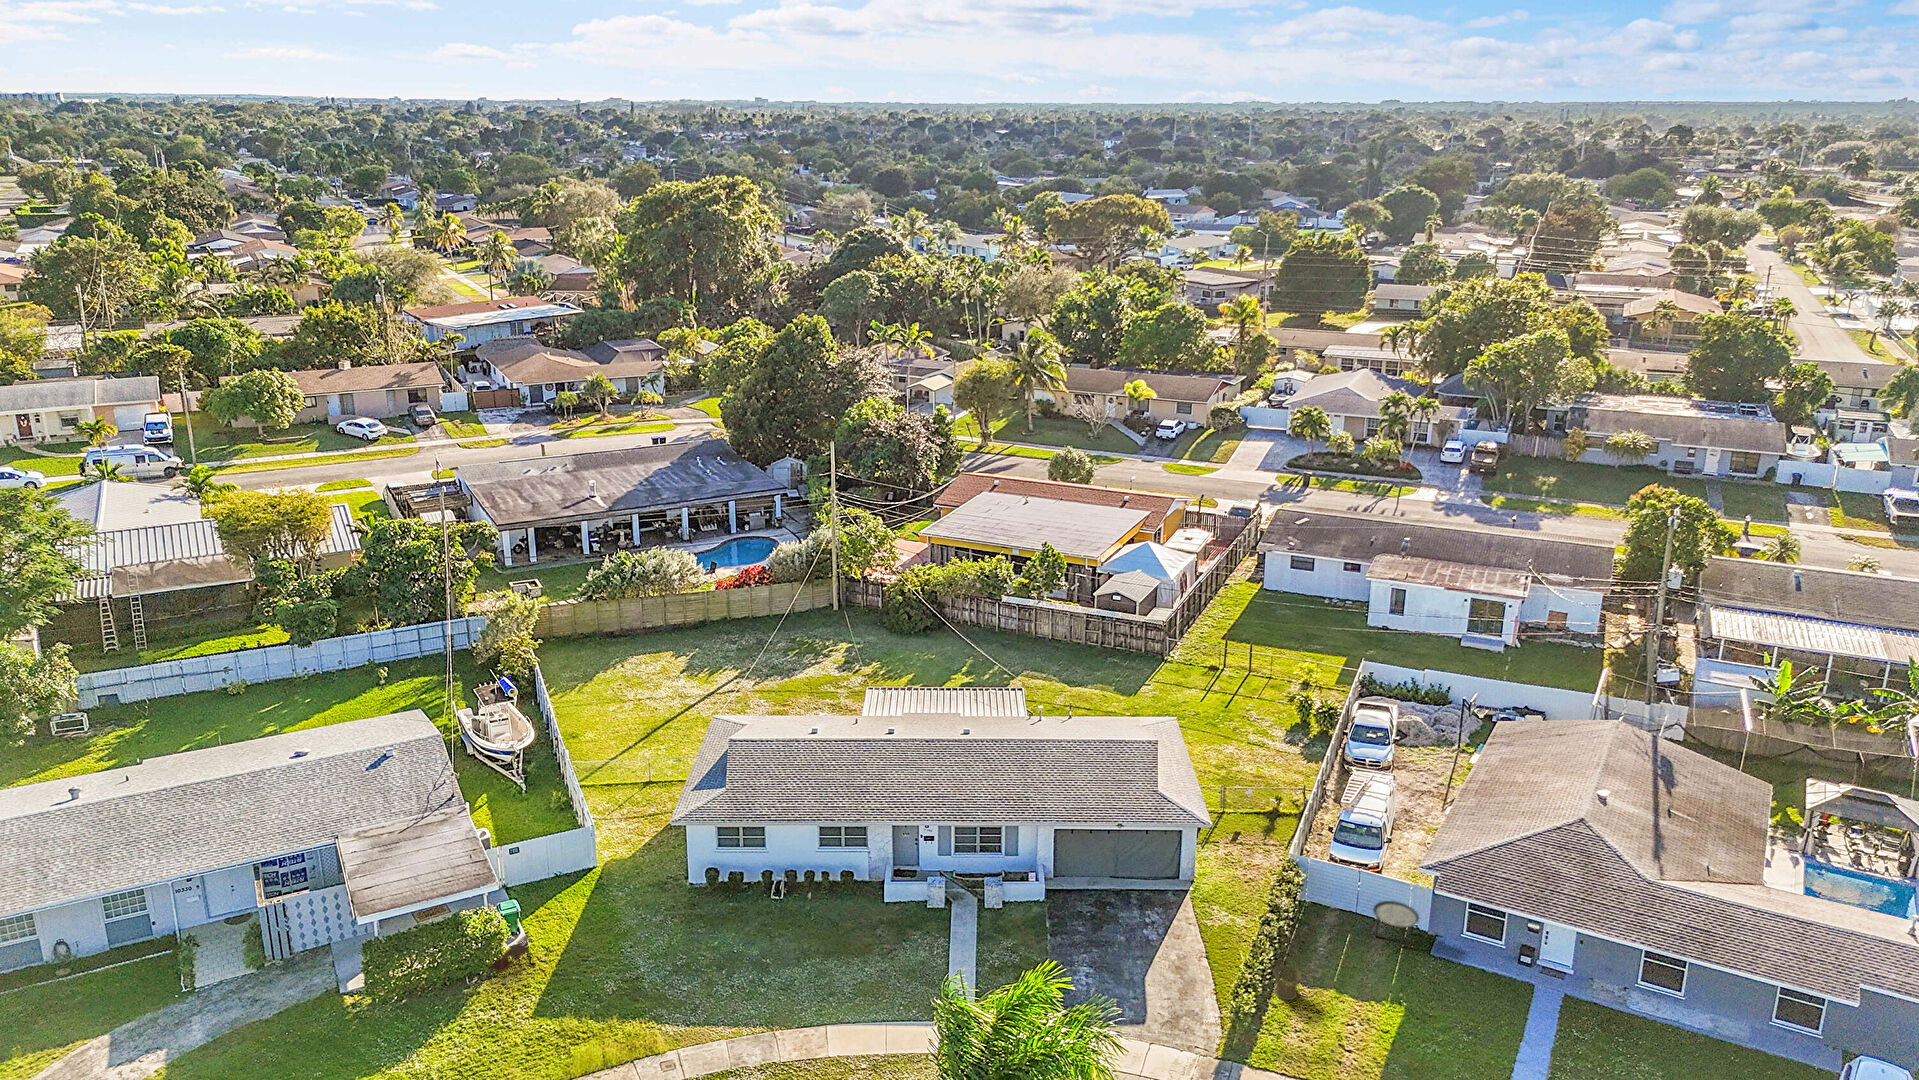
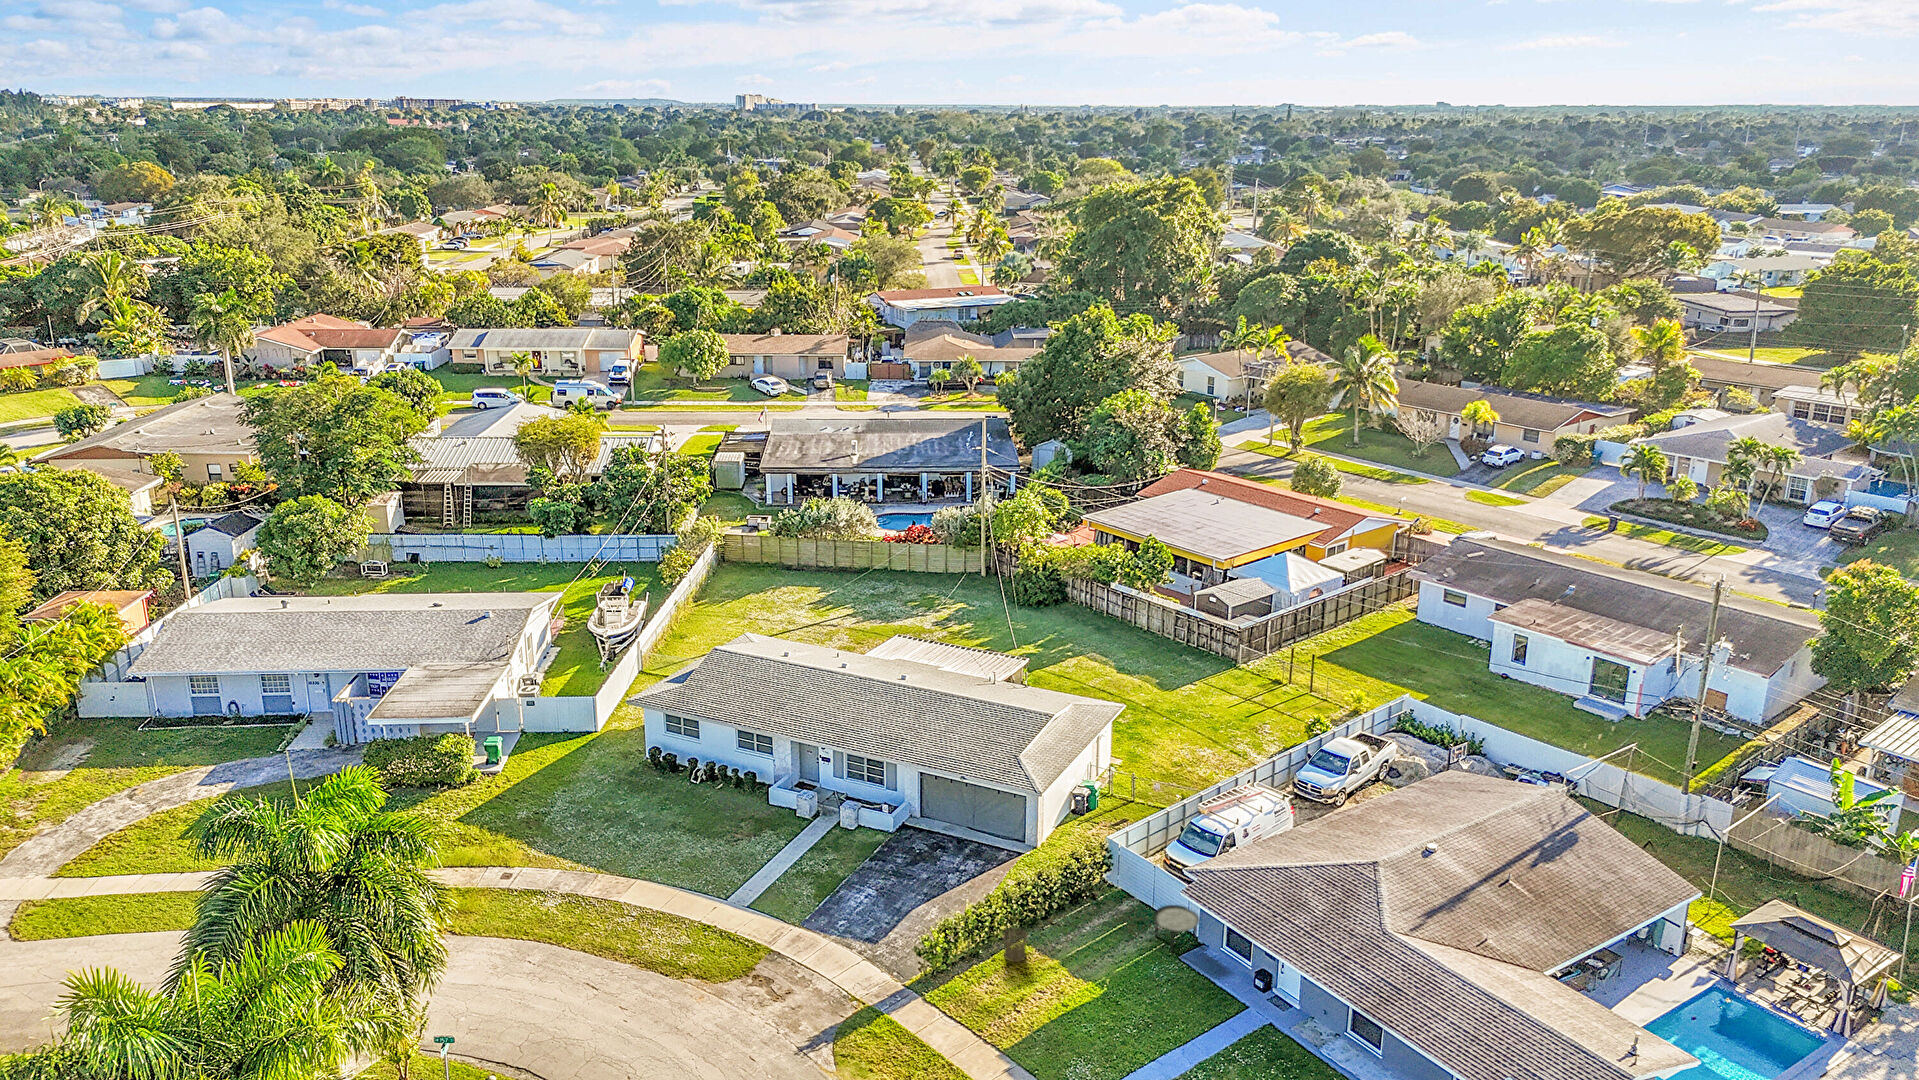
chair: present [488,935,531,983] -> none [452,758,490,794]

